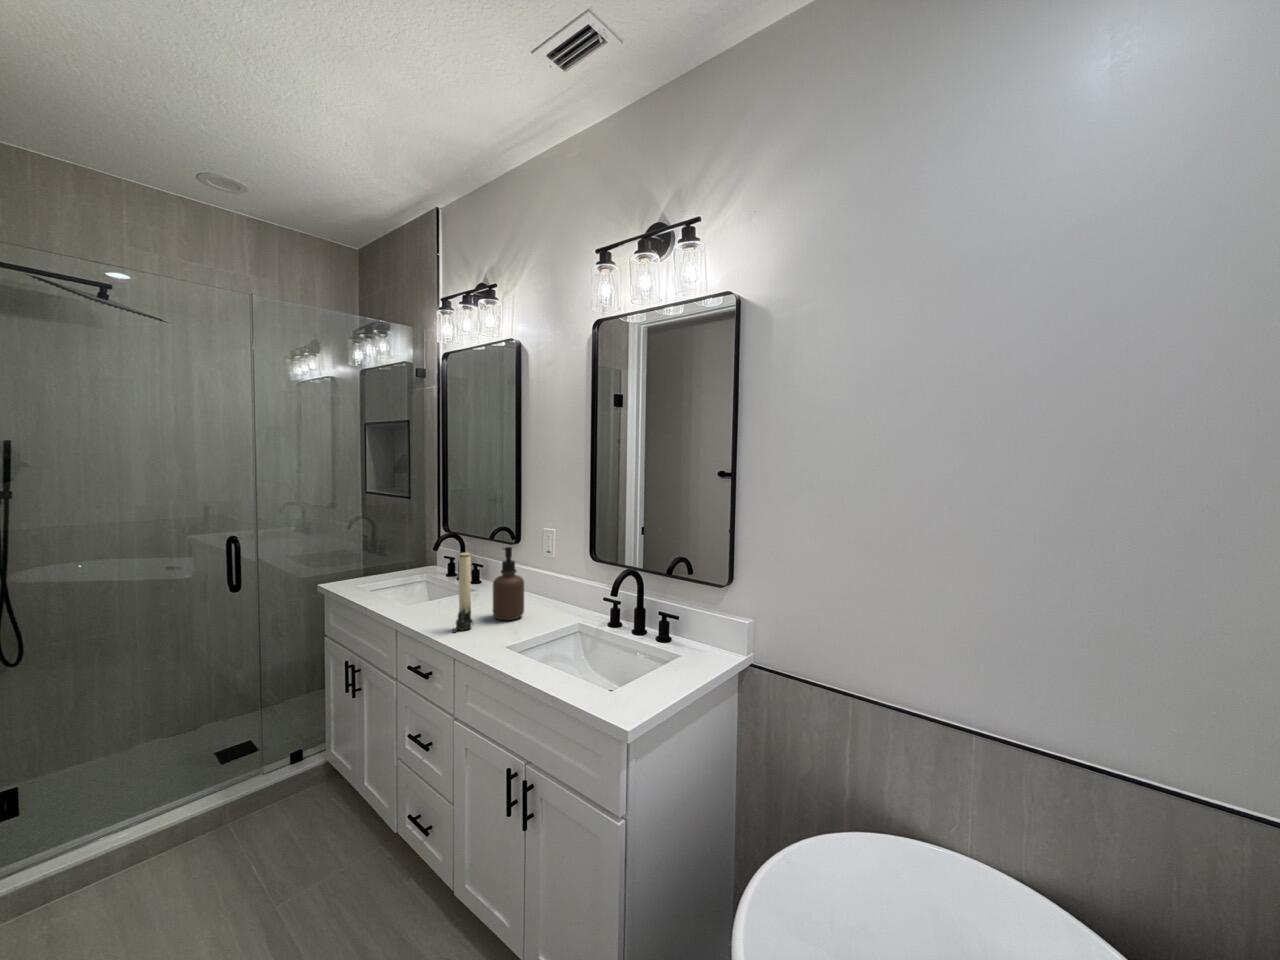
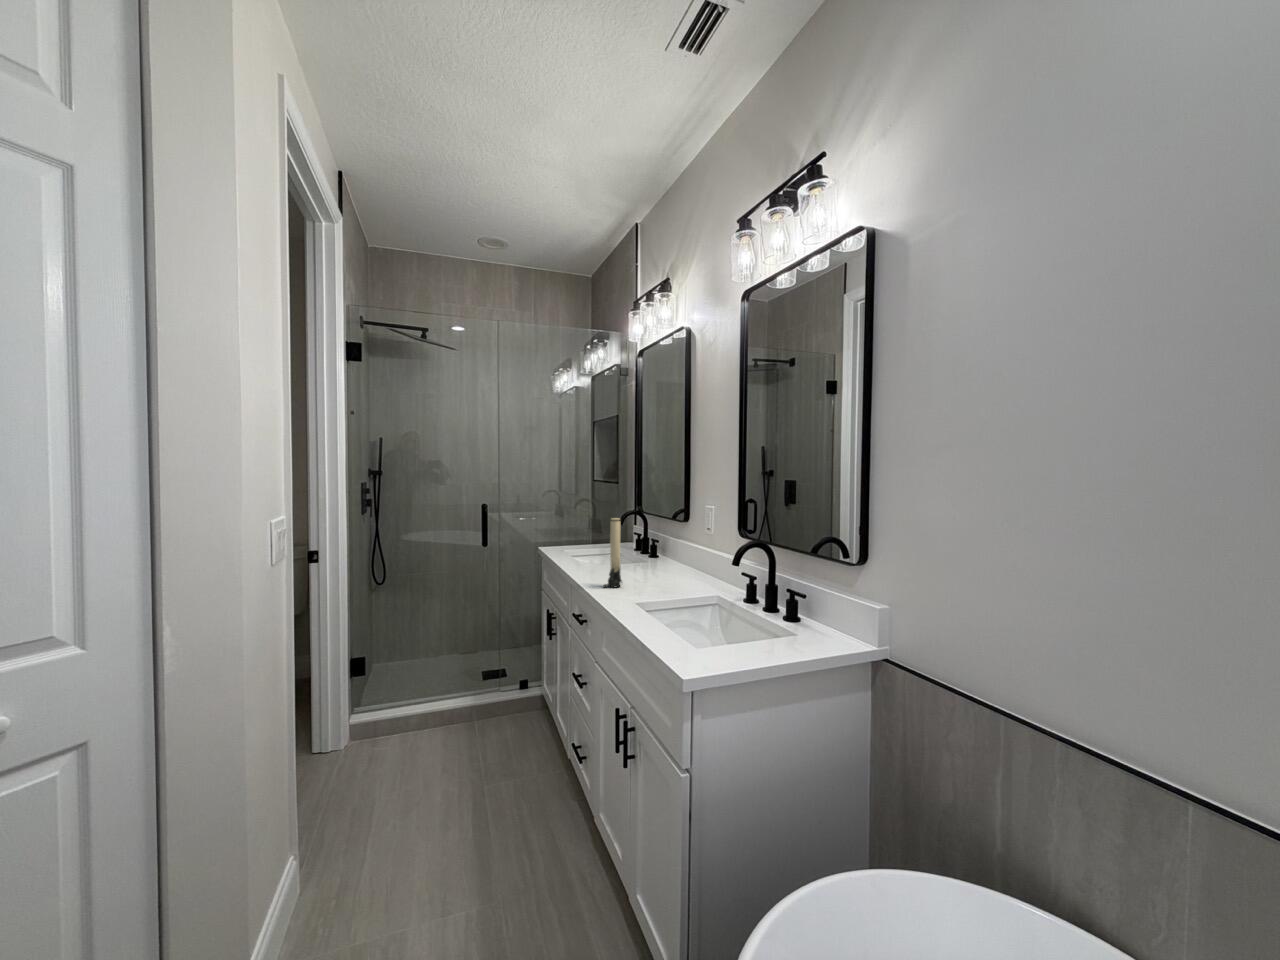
soap dispenser: present [493,547,524,620] -> none [644,517,673,586]

